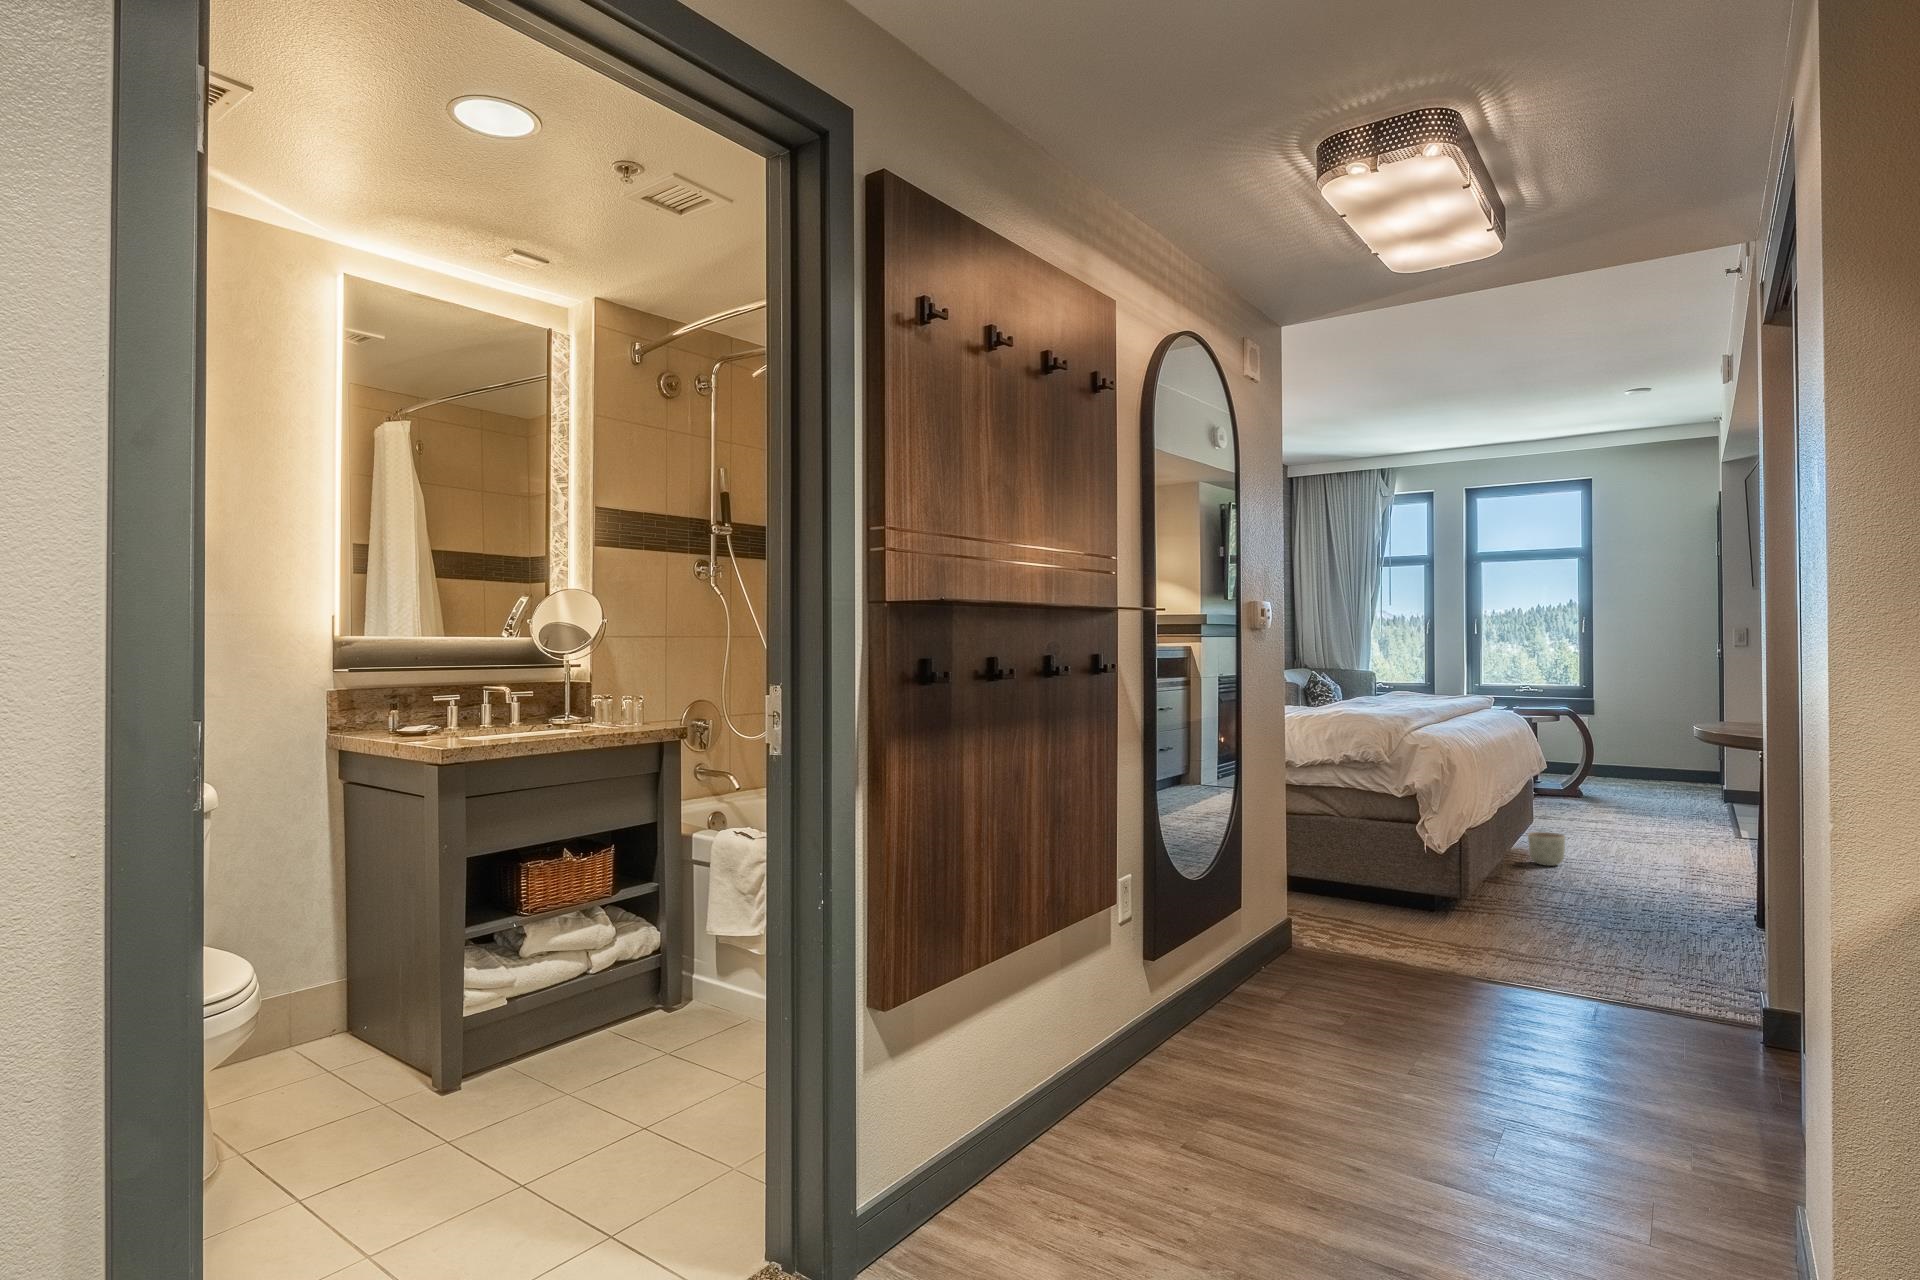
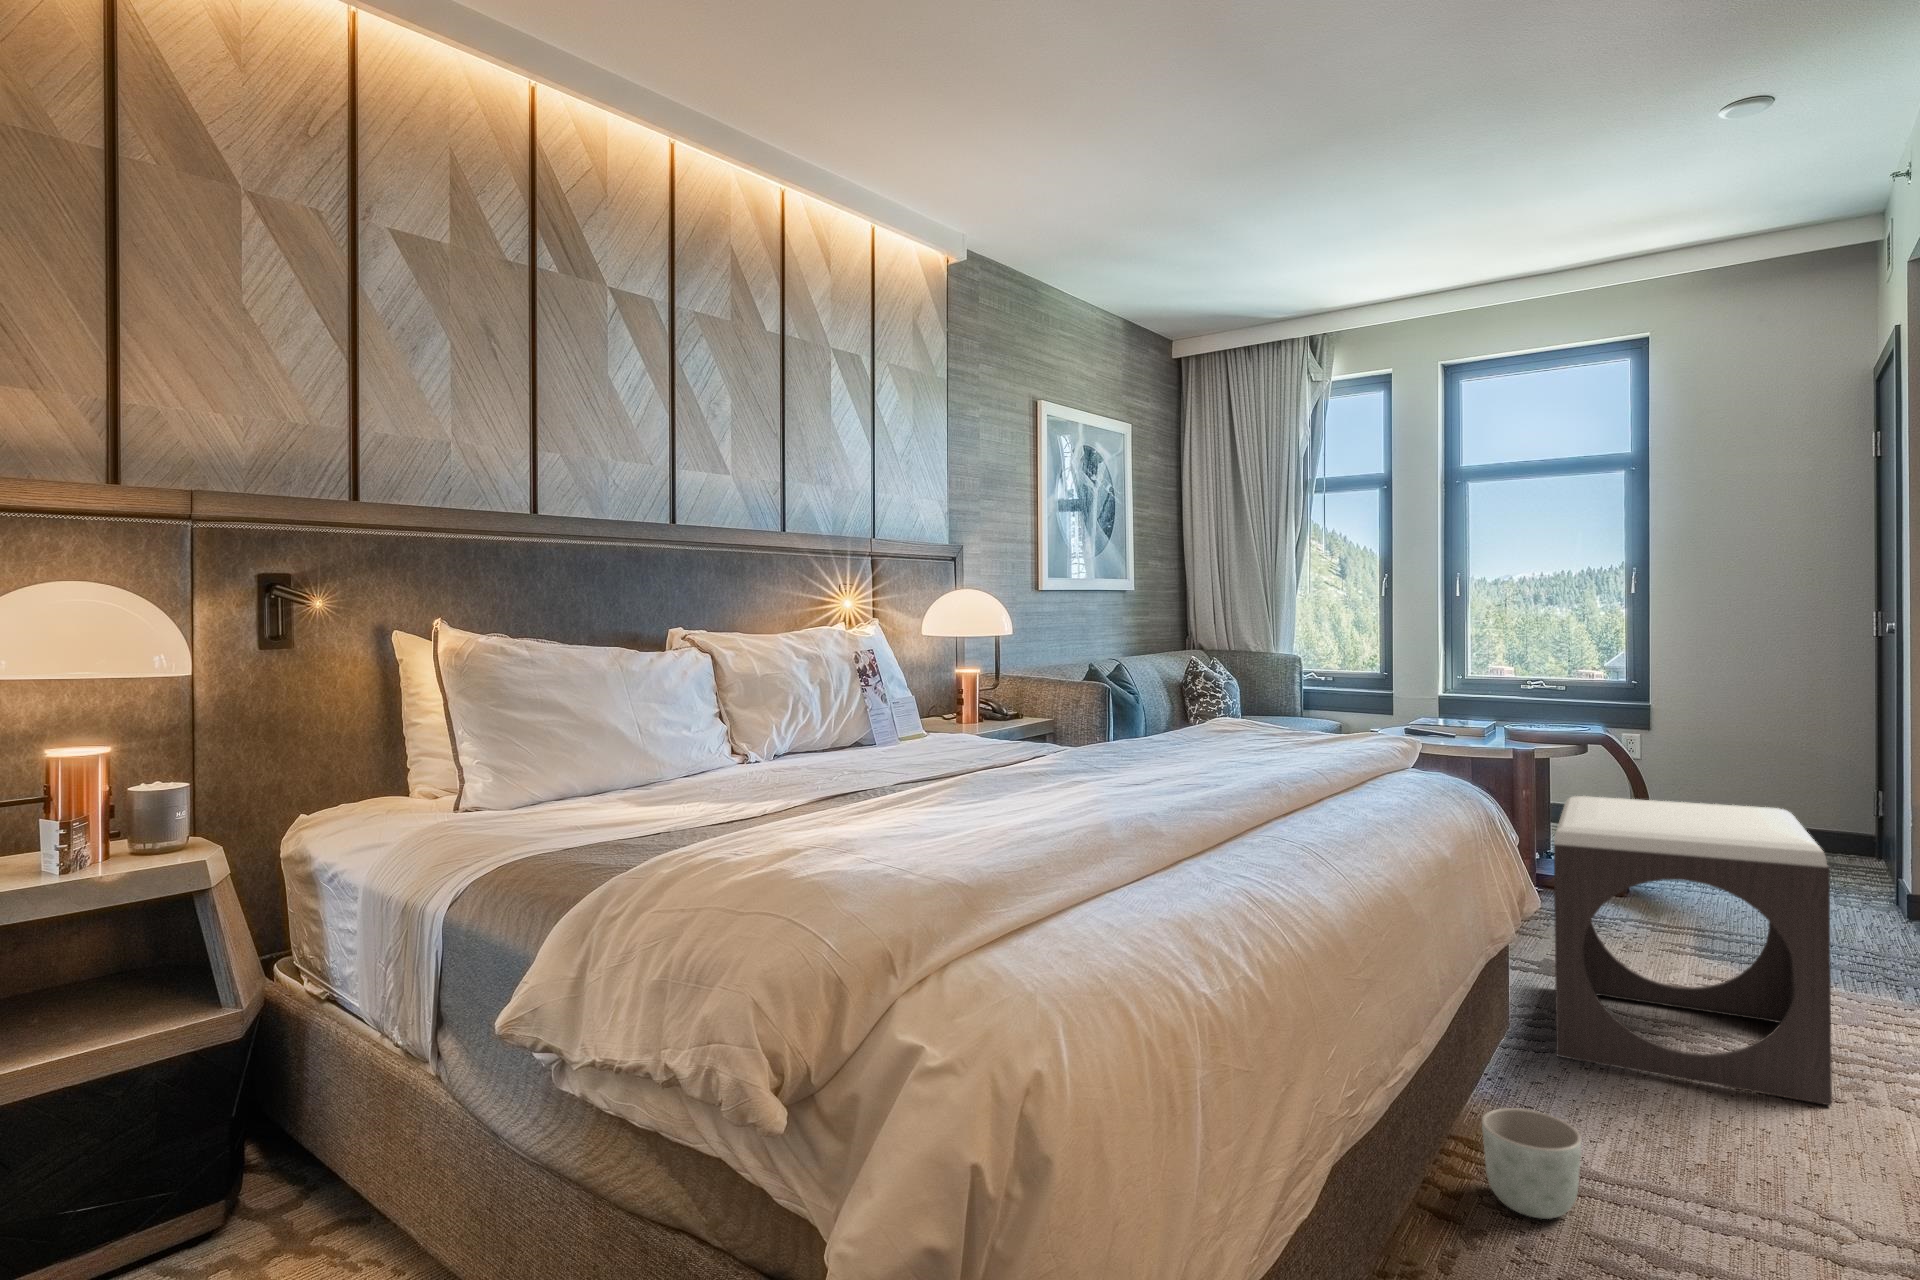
footstool: none [1549,729,1664,846] -> present [1554,796,1832,1105]

